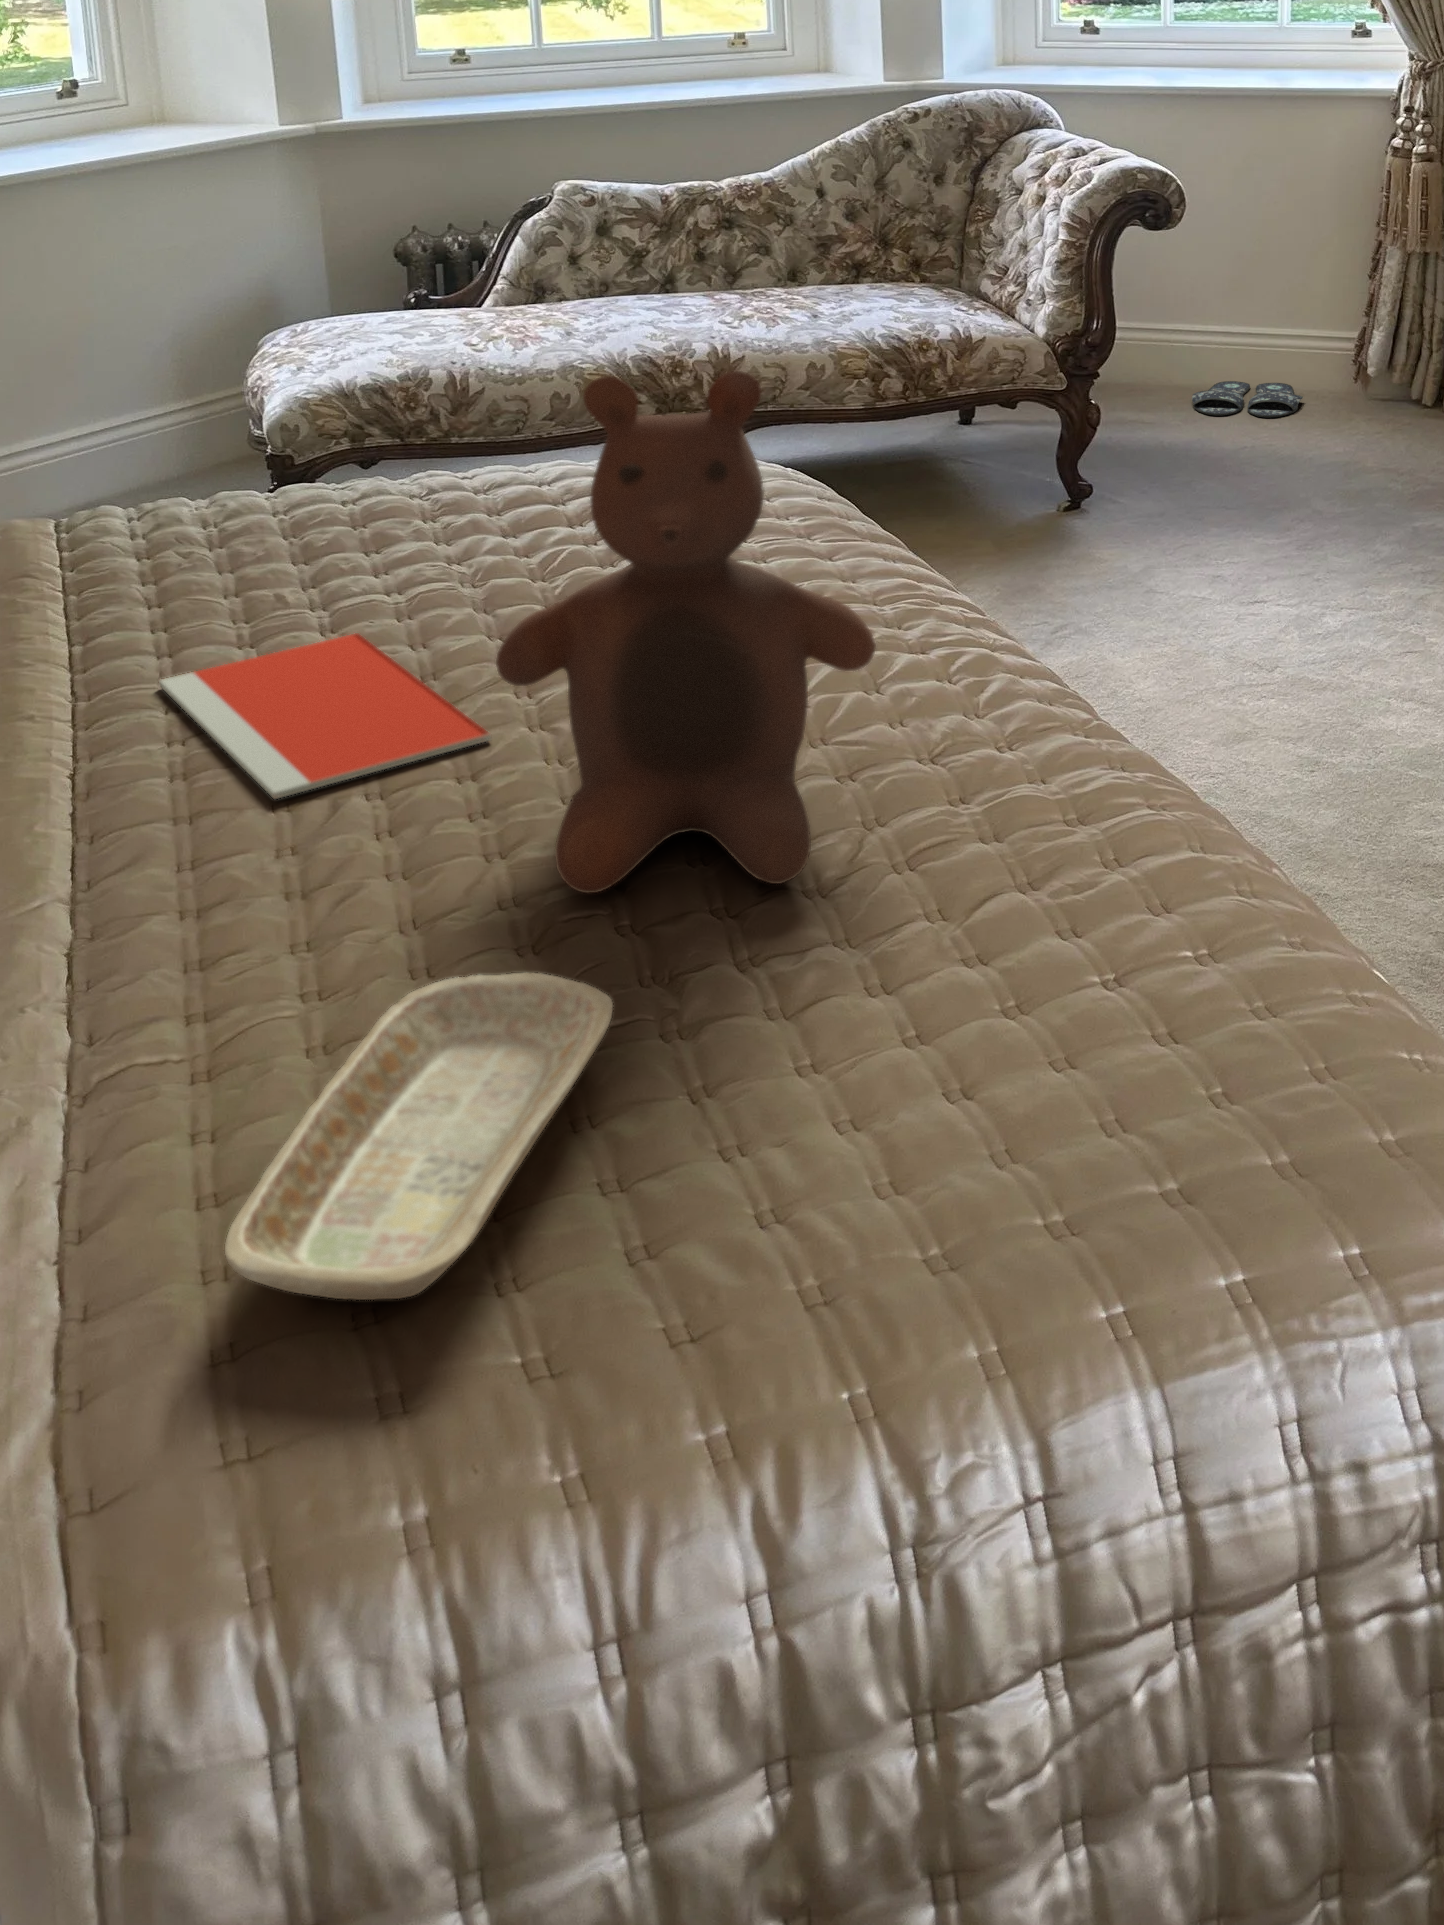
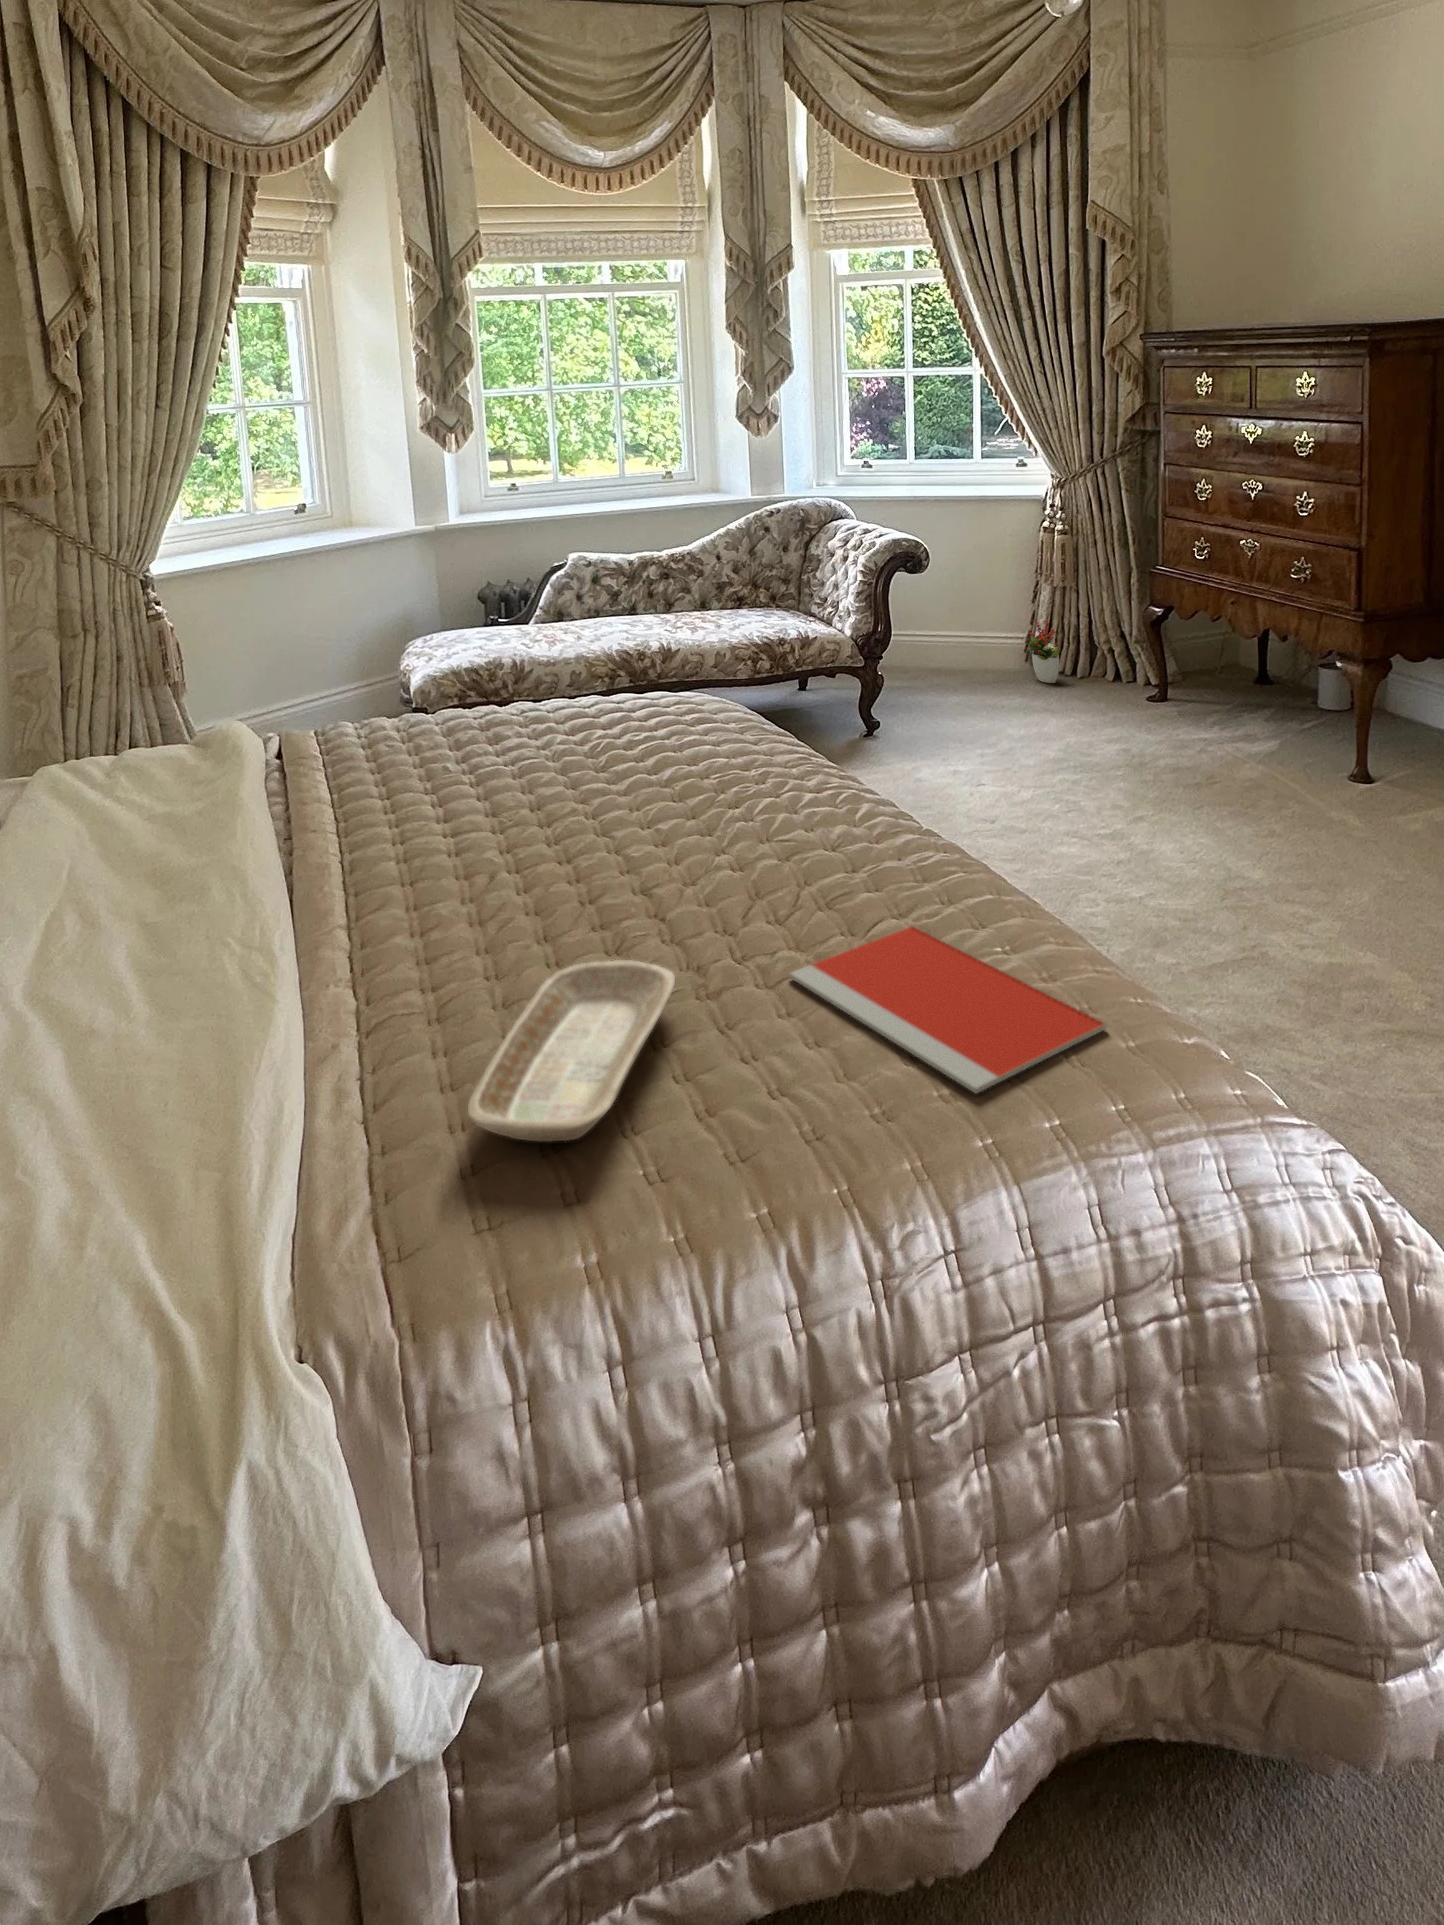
decorative plant: none [1365,309,1422,422] -> present [1028,620,1060,683]
stuffed bear: present [496,371,876,893] -> none [589,619,806,920]
slippers: present [1192,381,1303,417] -> none [930,663,993,682]
notebook: present [159,633,492,799] -> present [789,926,1107,1093]

